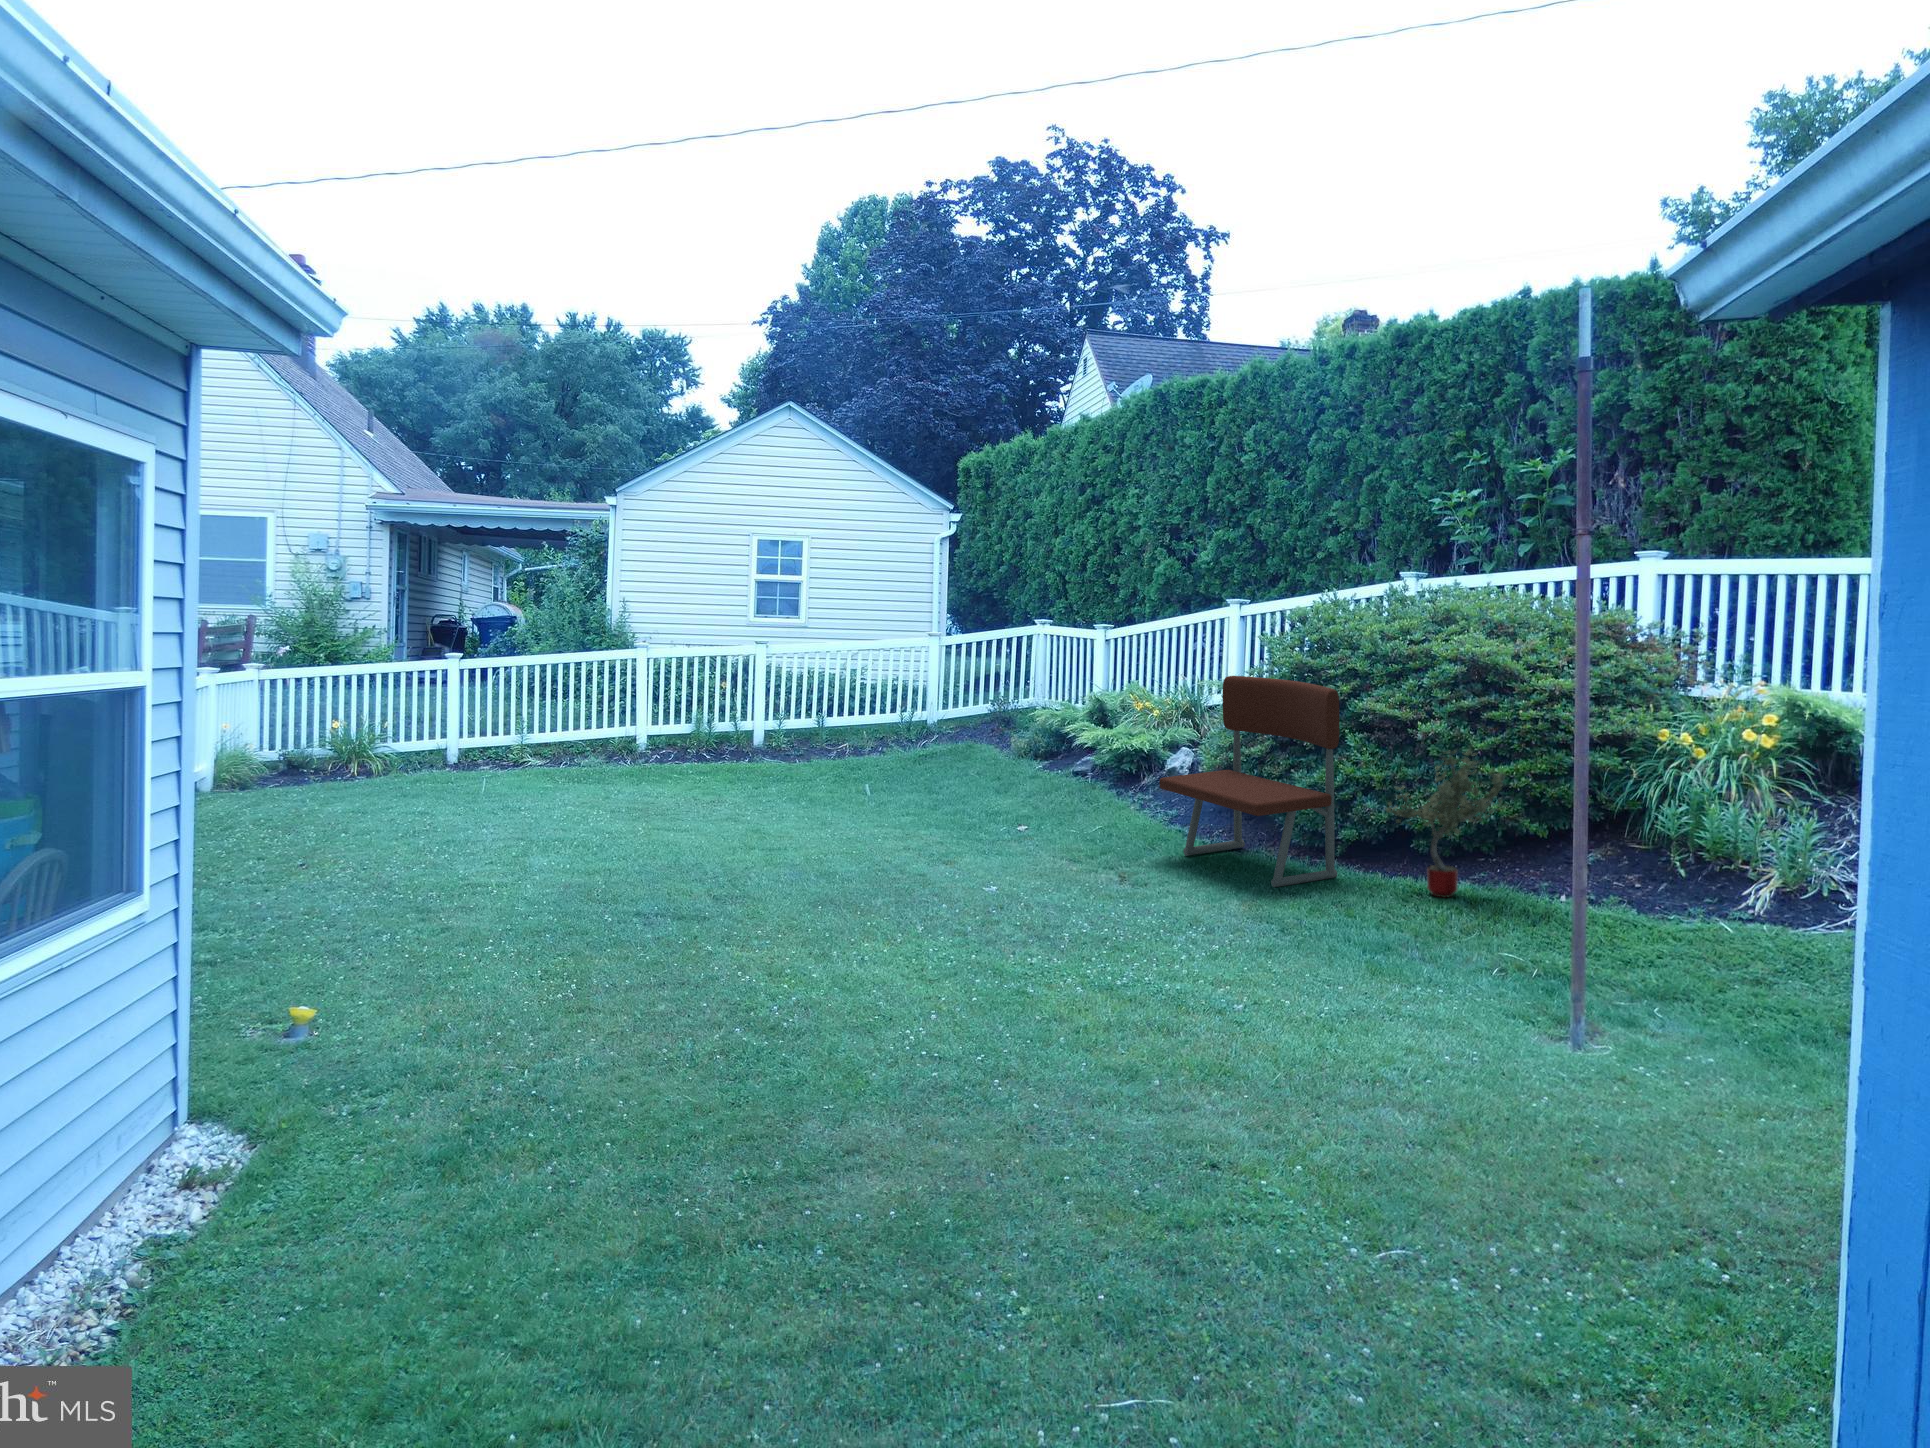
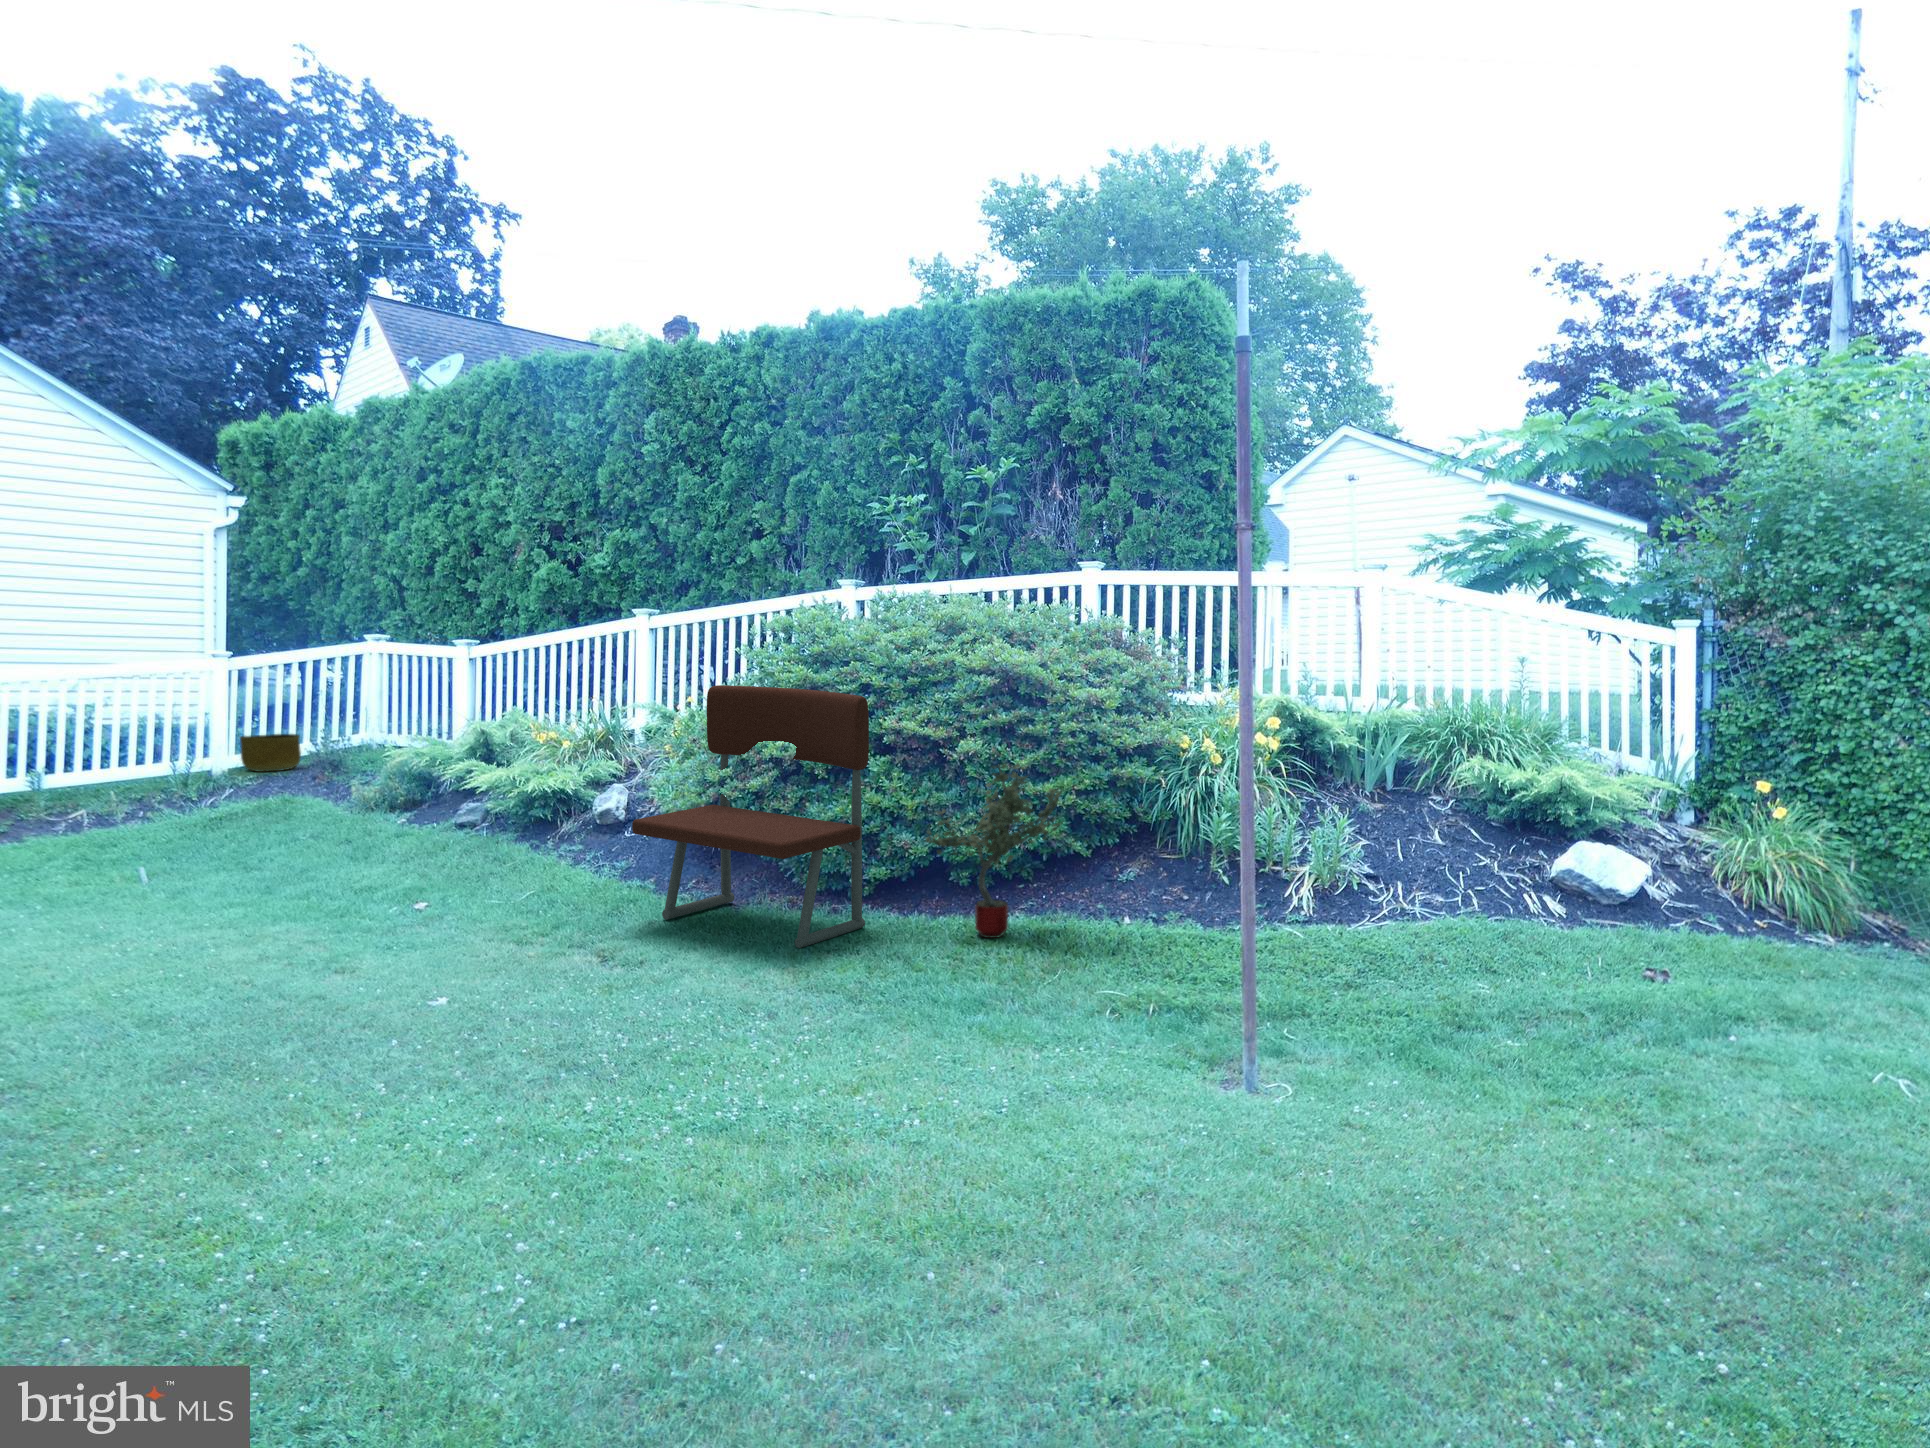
basket: none [946,695,987,723] -> present [240,734,301,772]

